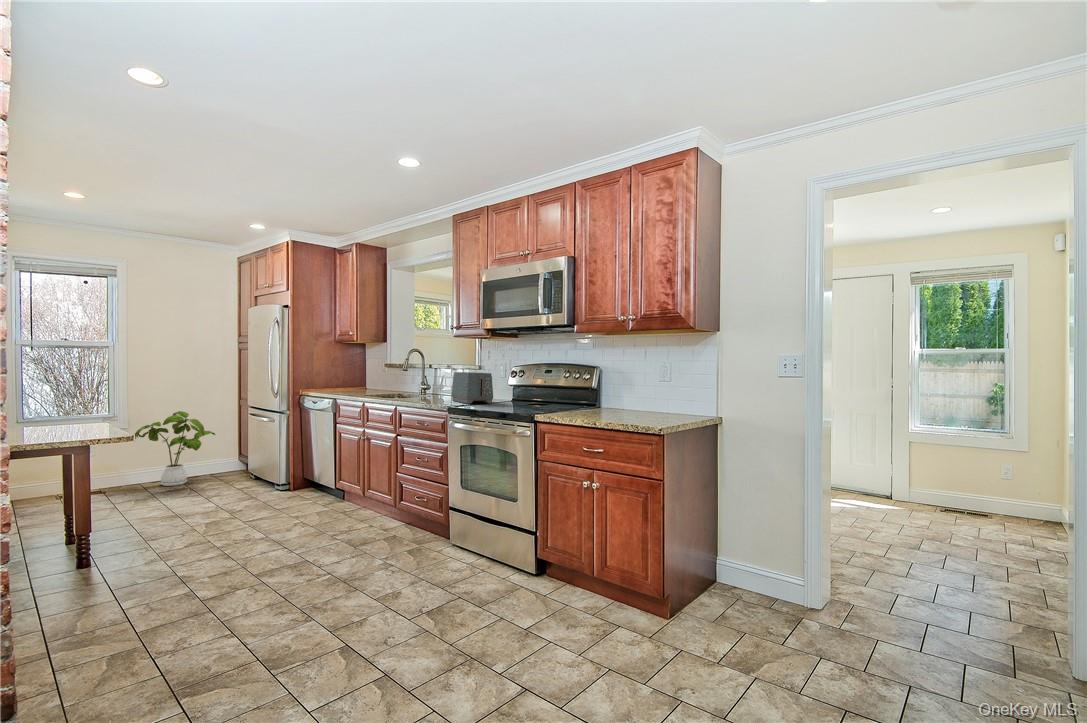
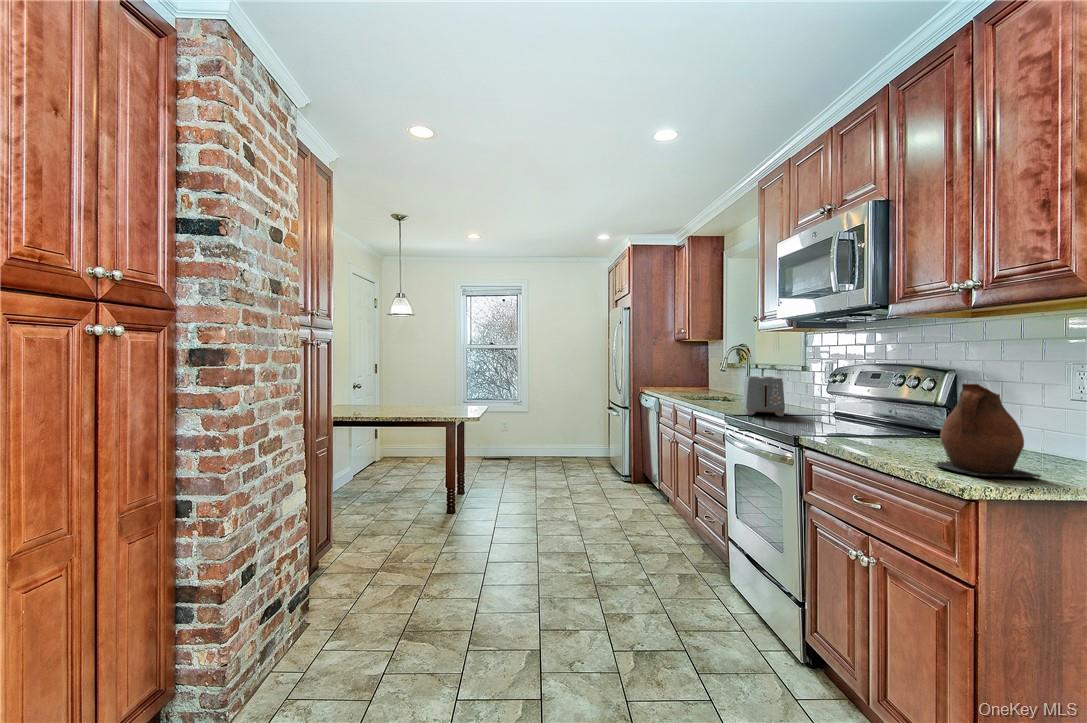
ceramic pitcher: none [624,373,670,422] -> present [935,383,1041,478]
house plant: present [133,411,215,486] -> none [540,405,594,463]

